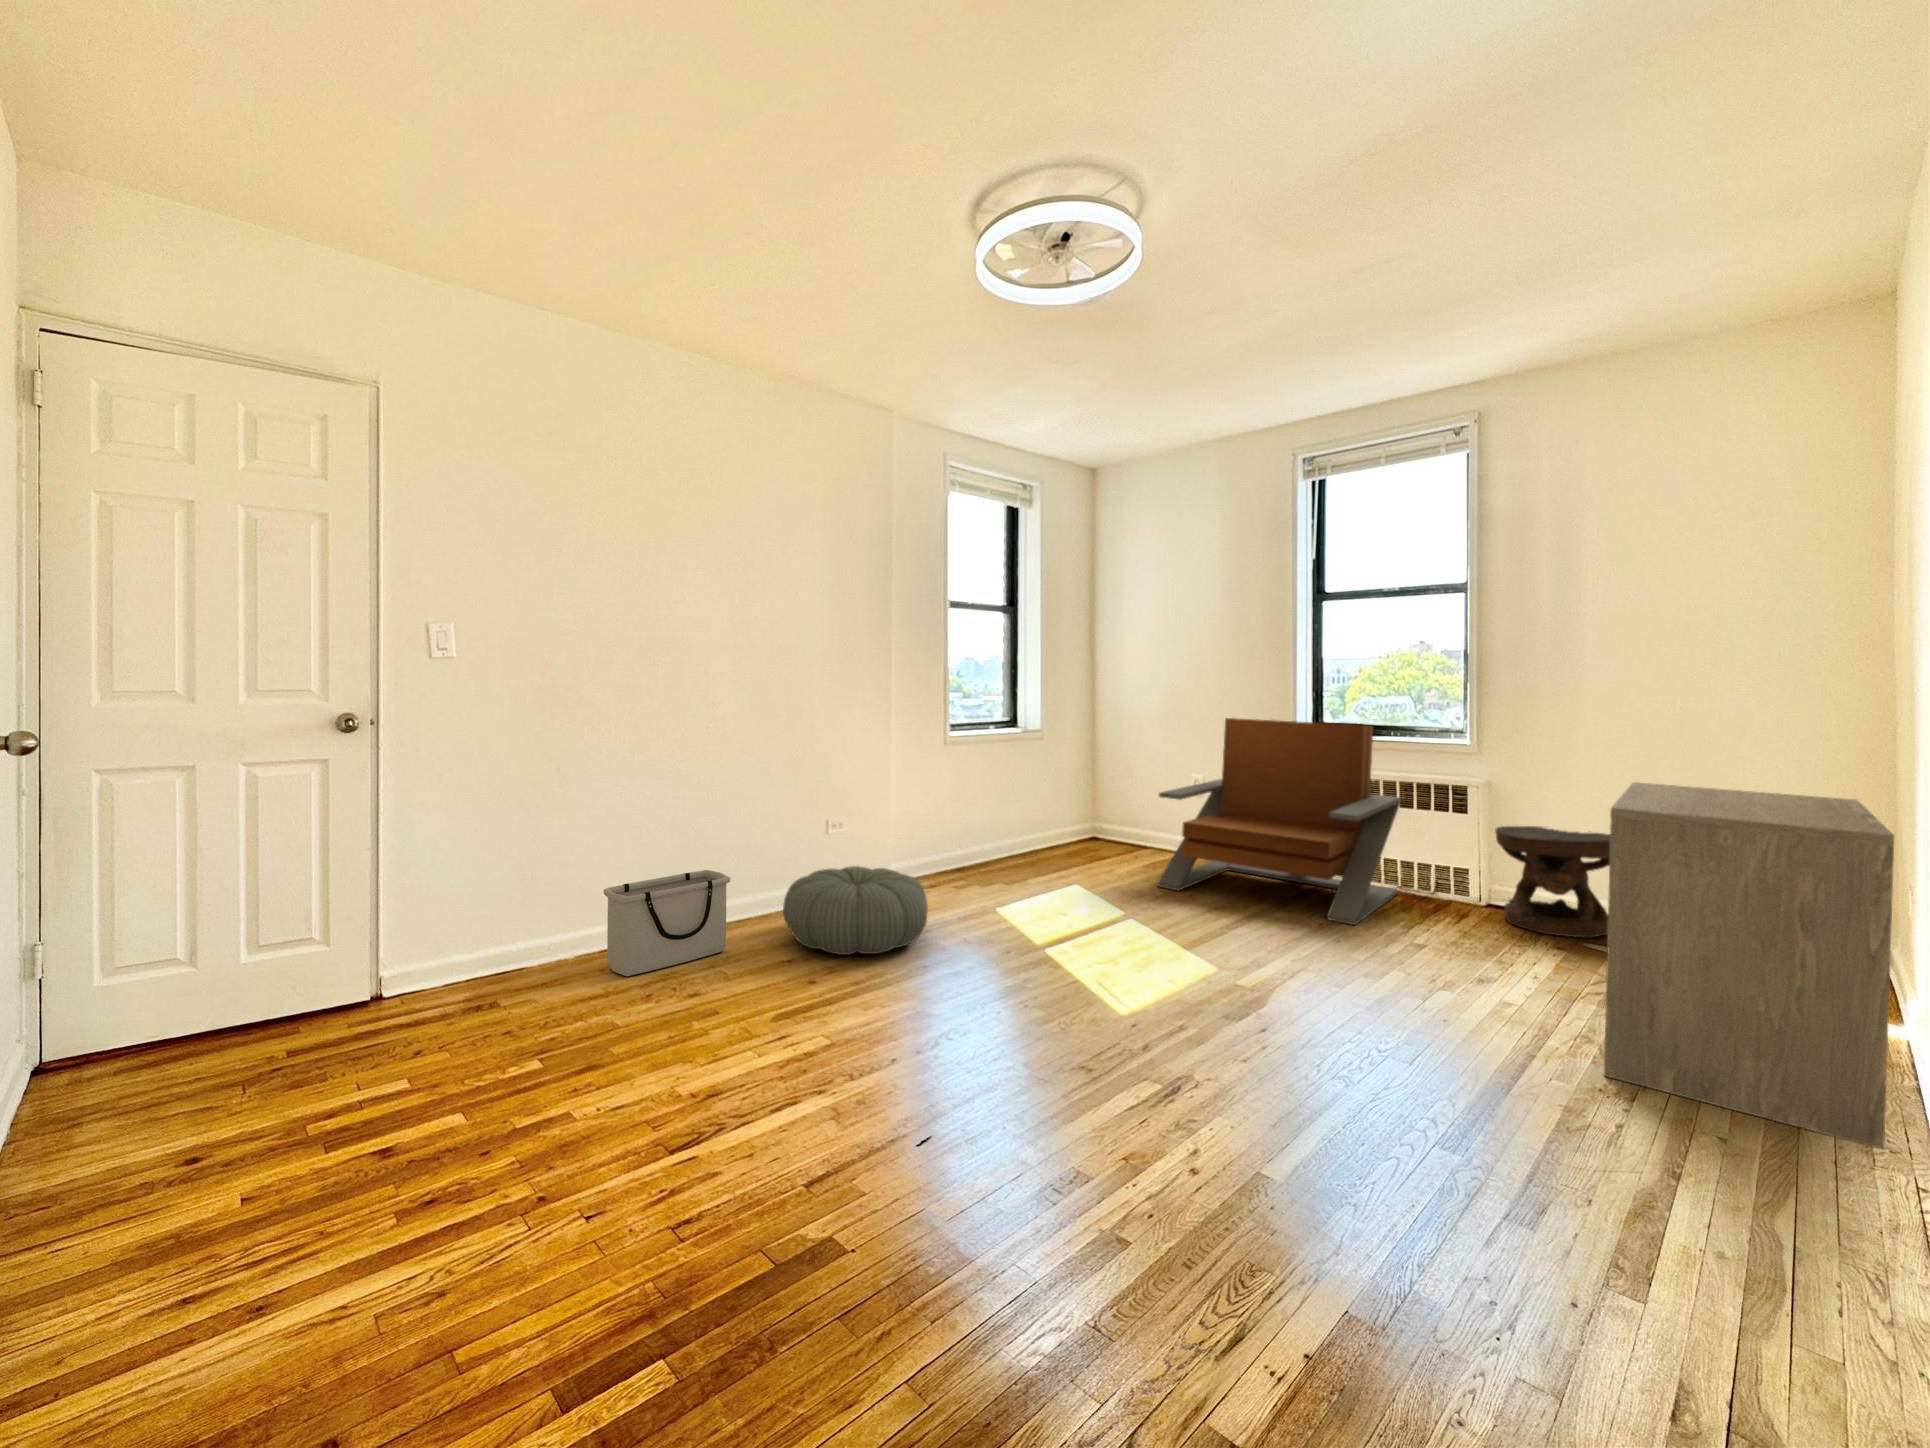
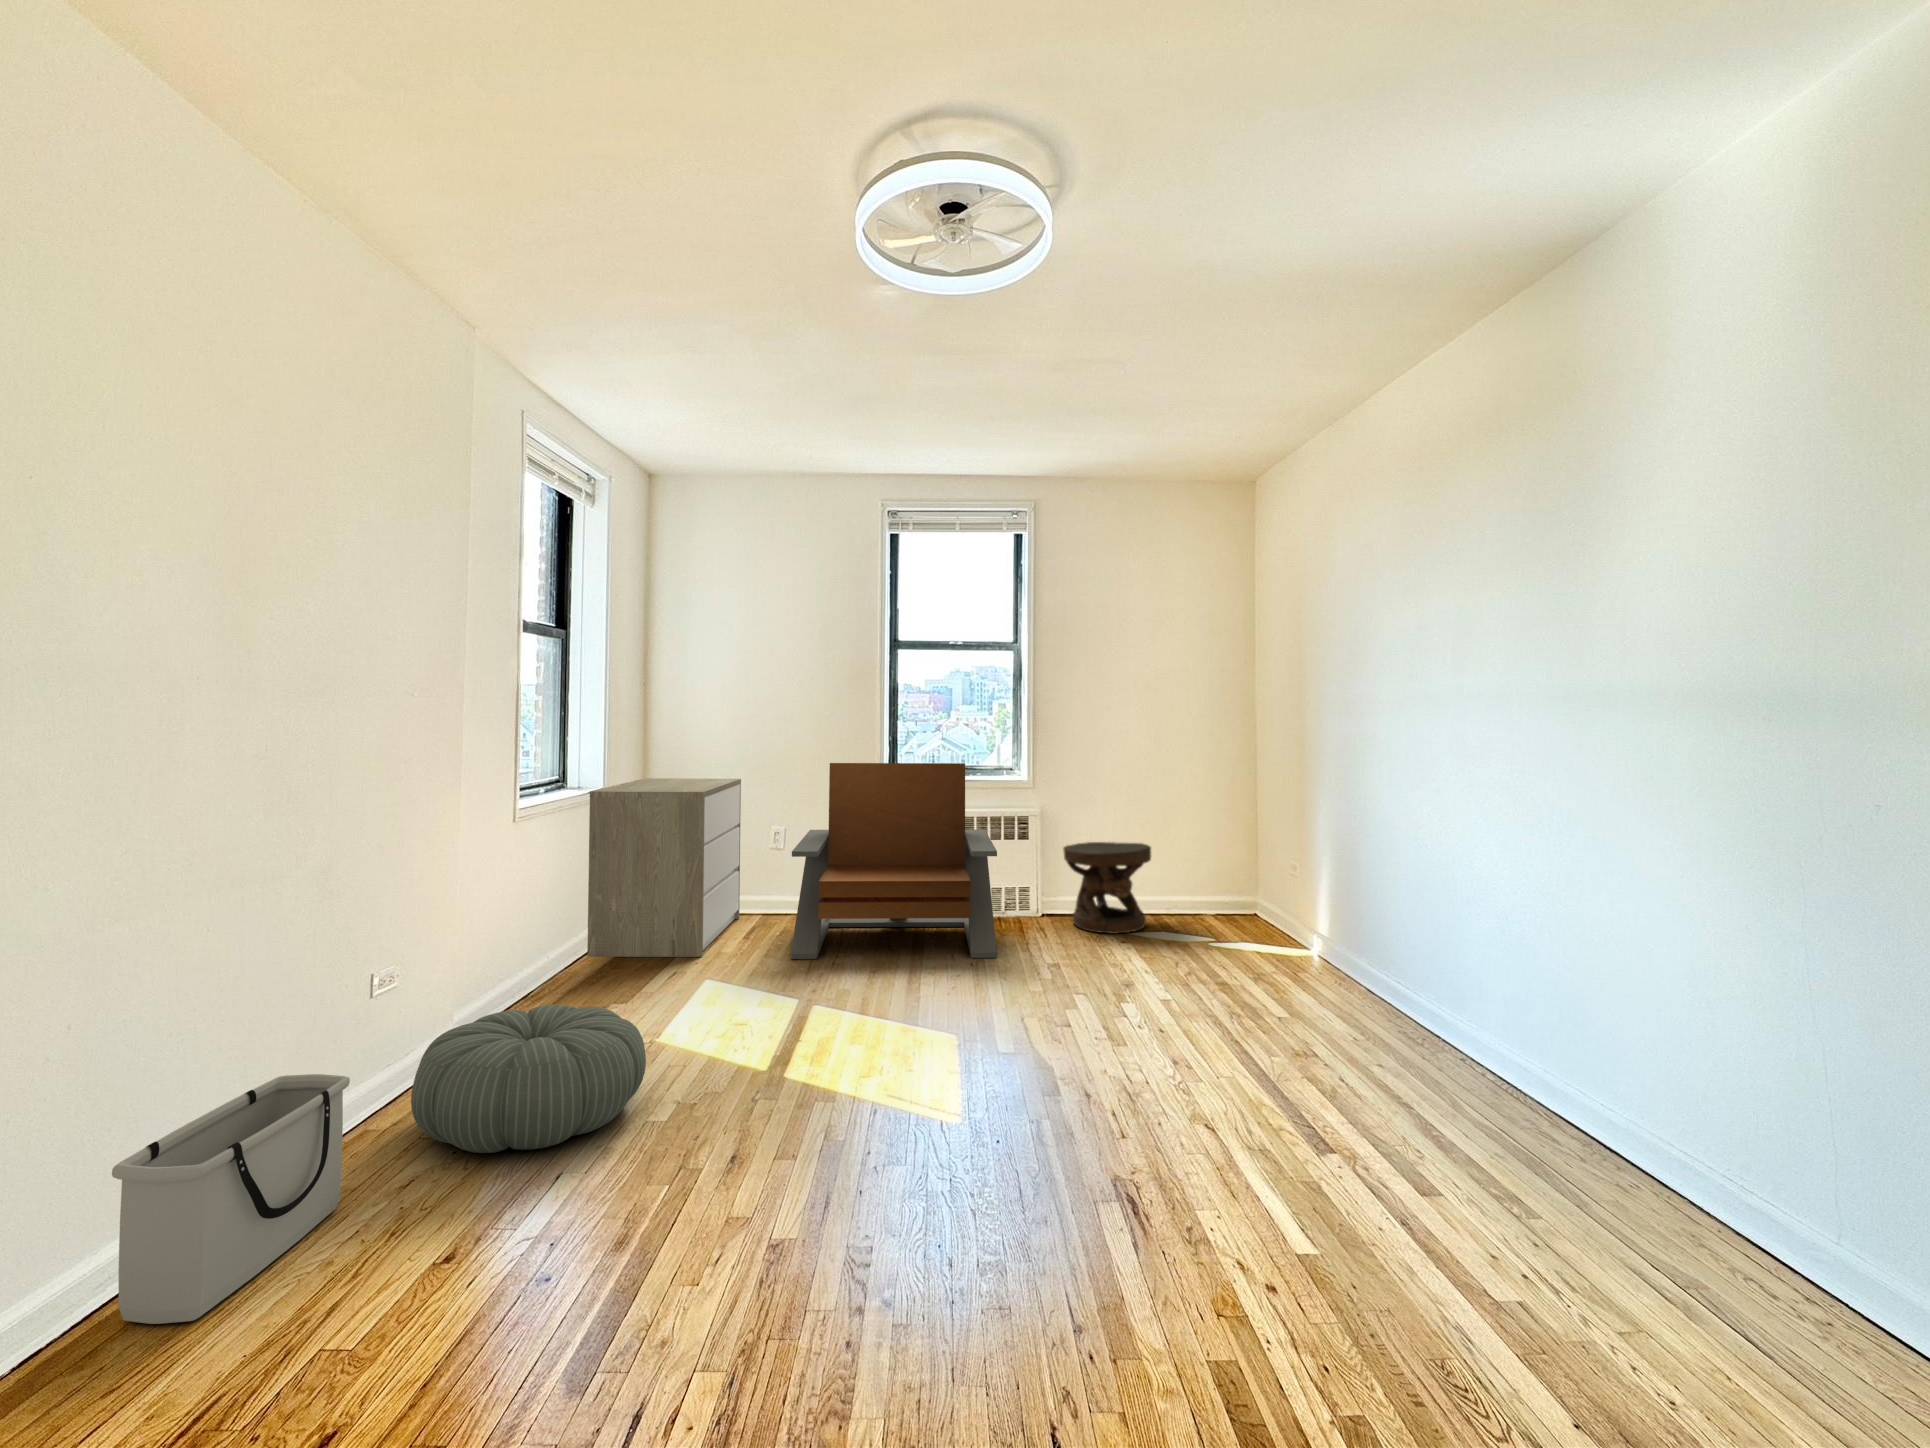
dresser: present [1604,782,1894,1149] -> present [587,778,741,957]

